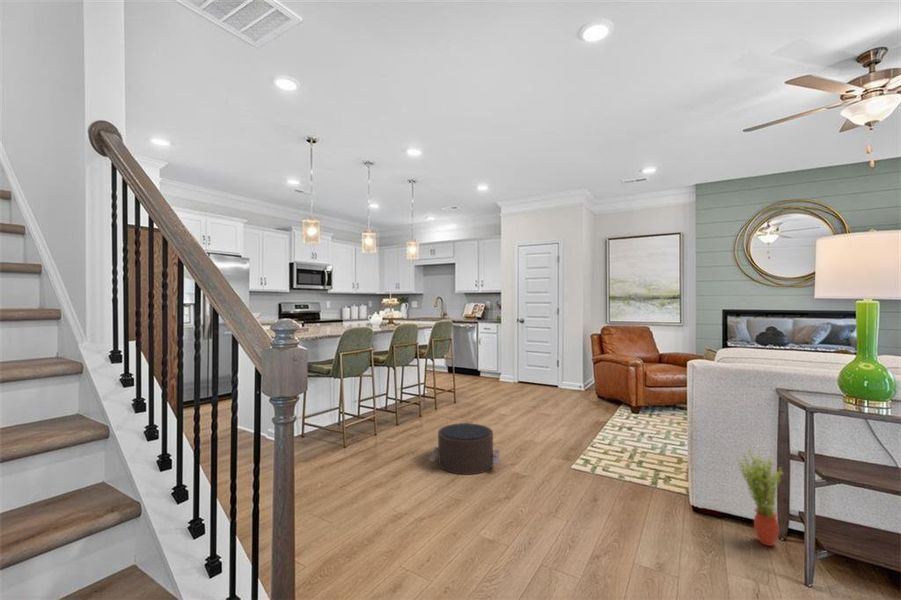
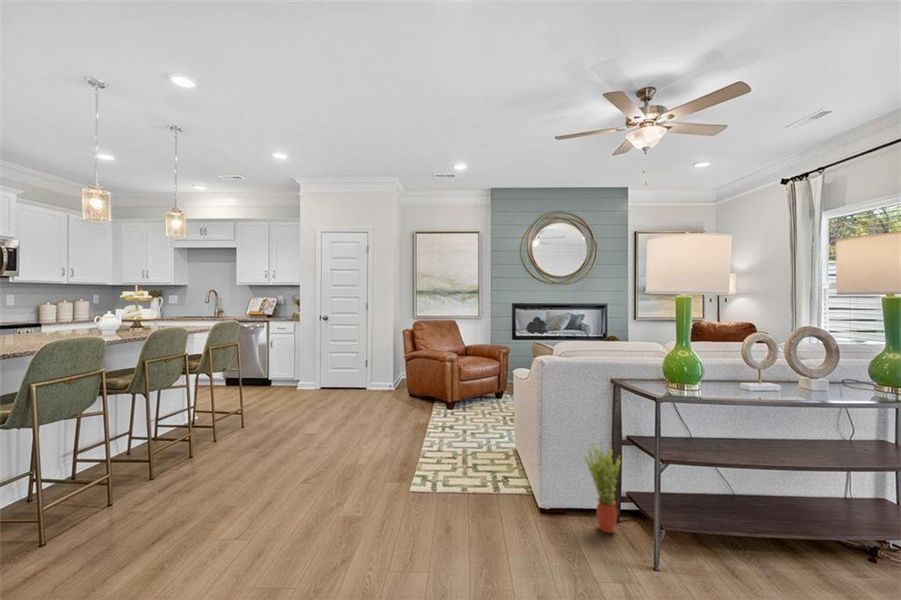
pouf: present [429,423,500,474] -> none [218,460,326,541]

